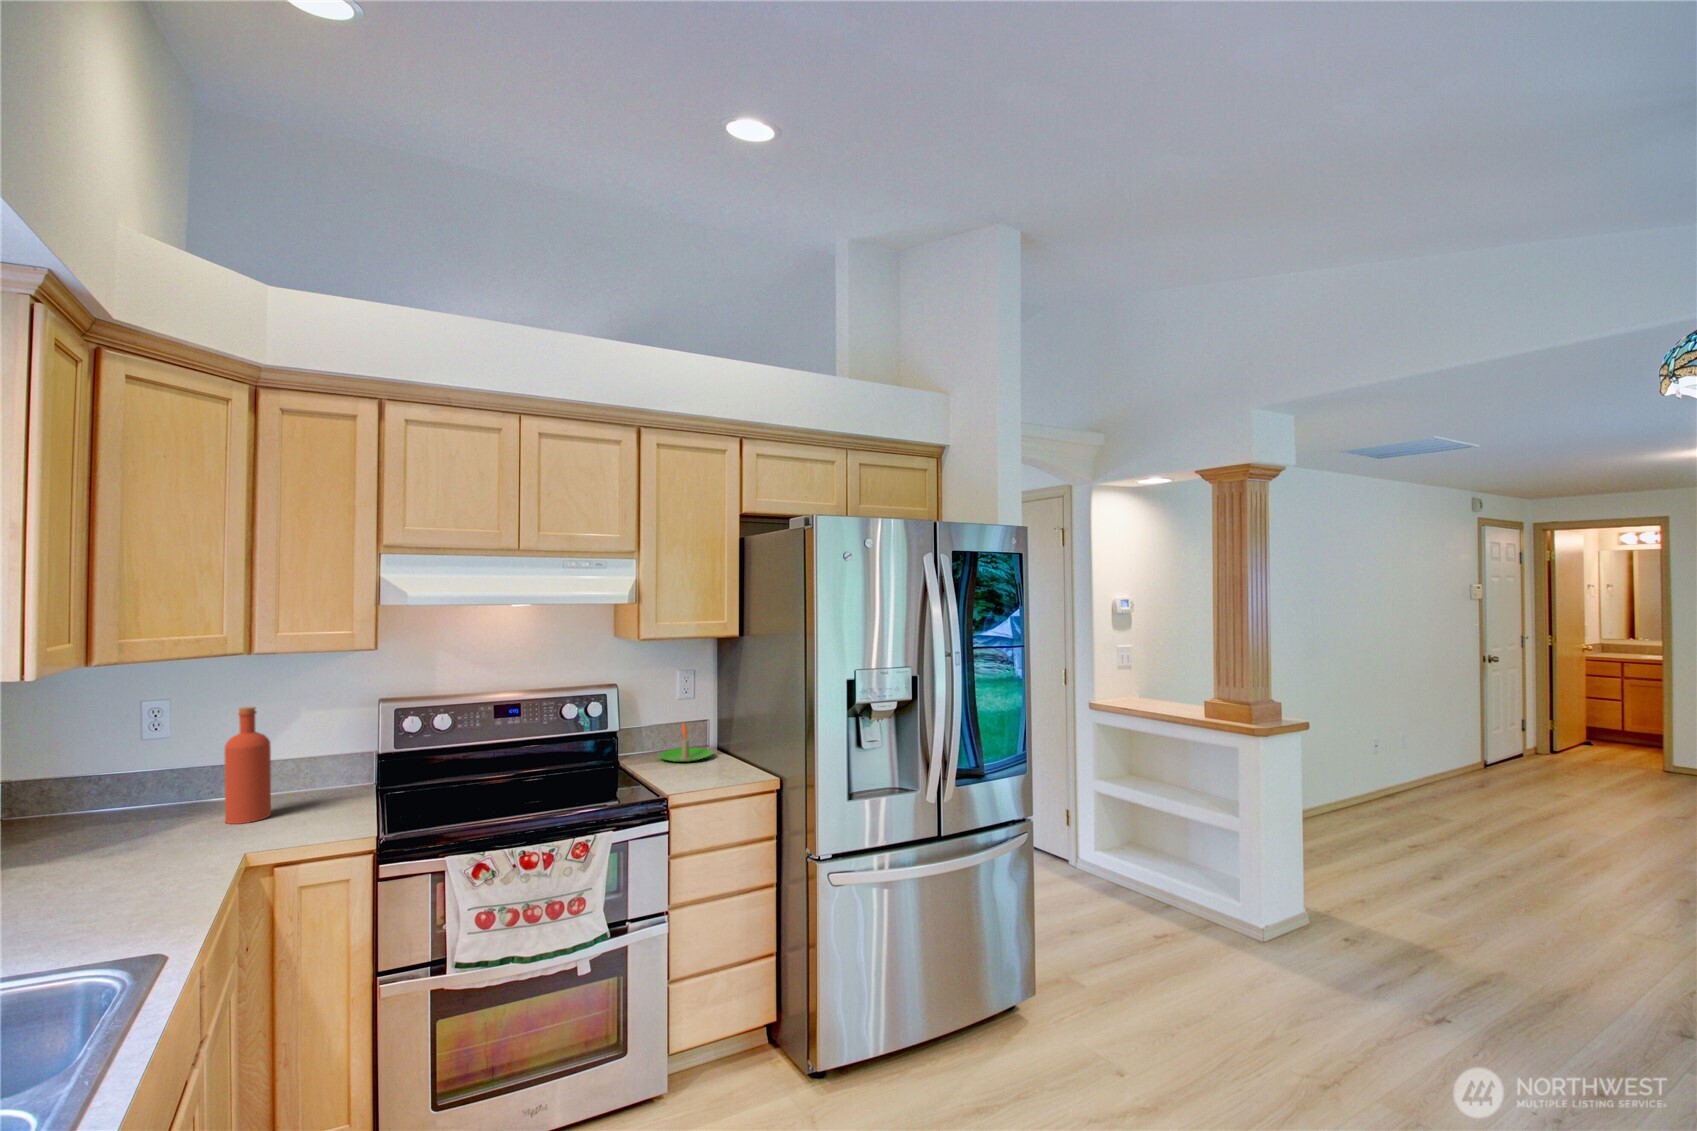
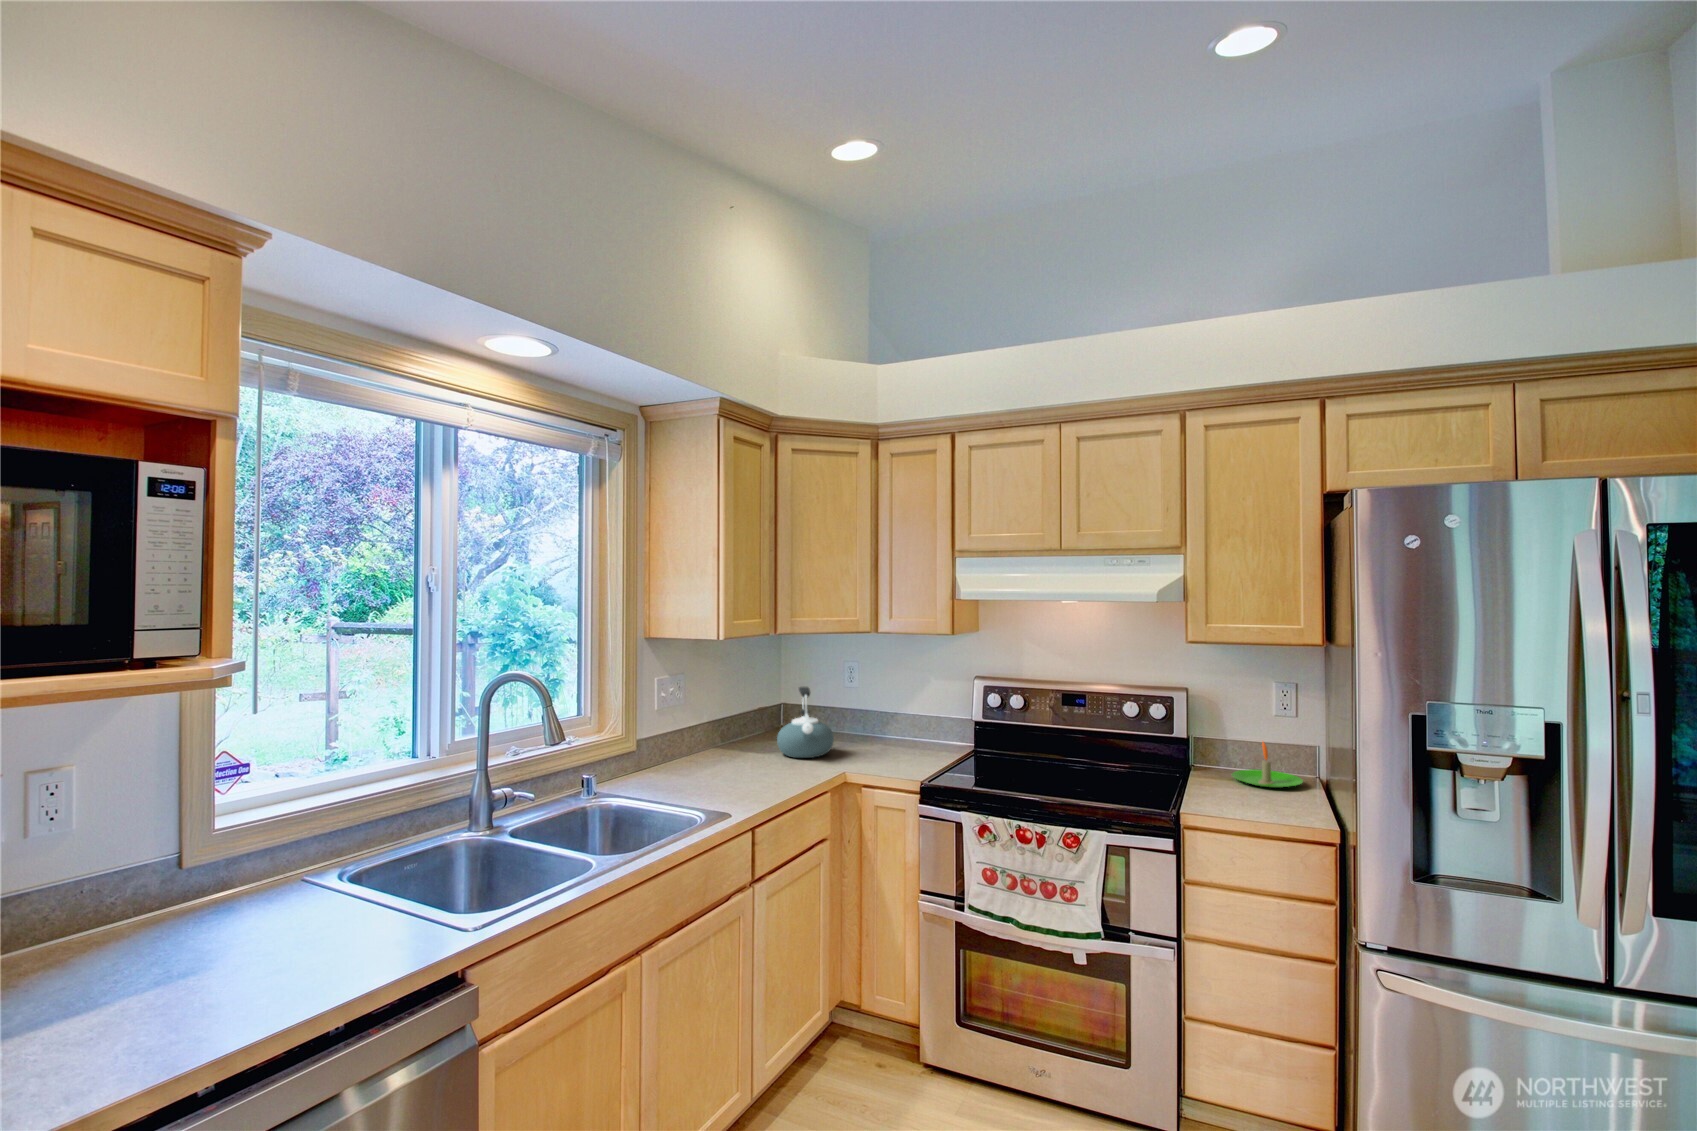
bottle: present [224,707,271,824] -> none [869,669,897,751]
kettle: none [63,750,181,865] -> present [777,687,834,758]

